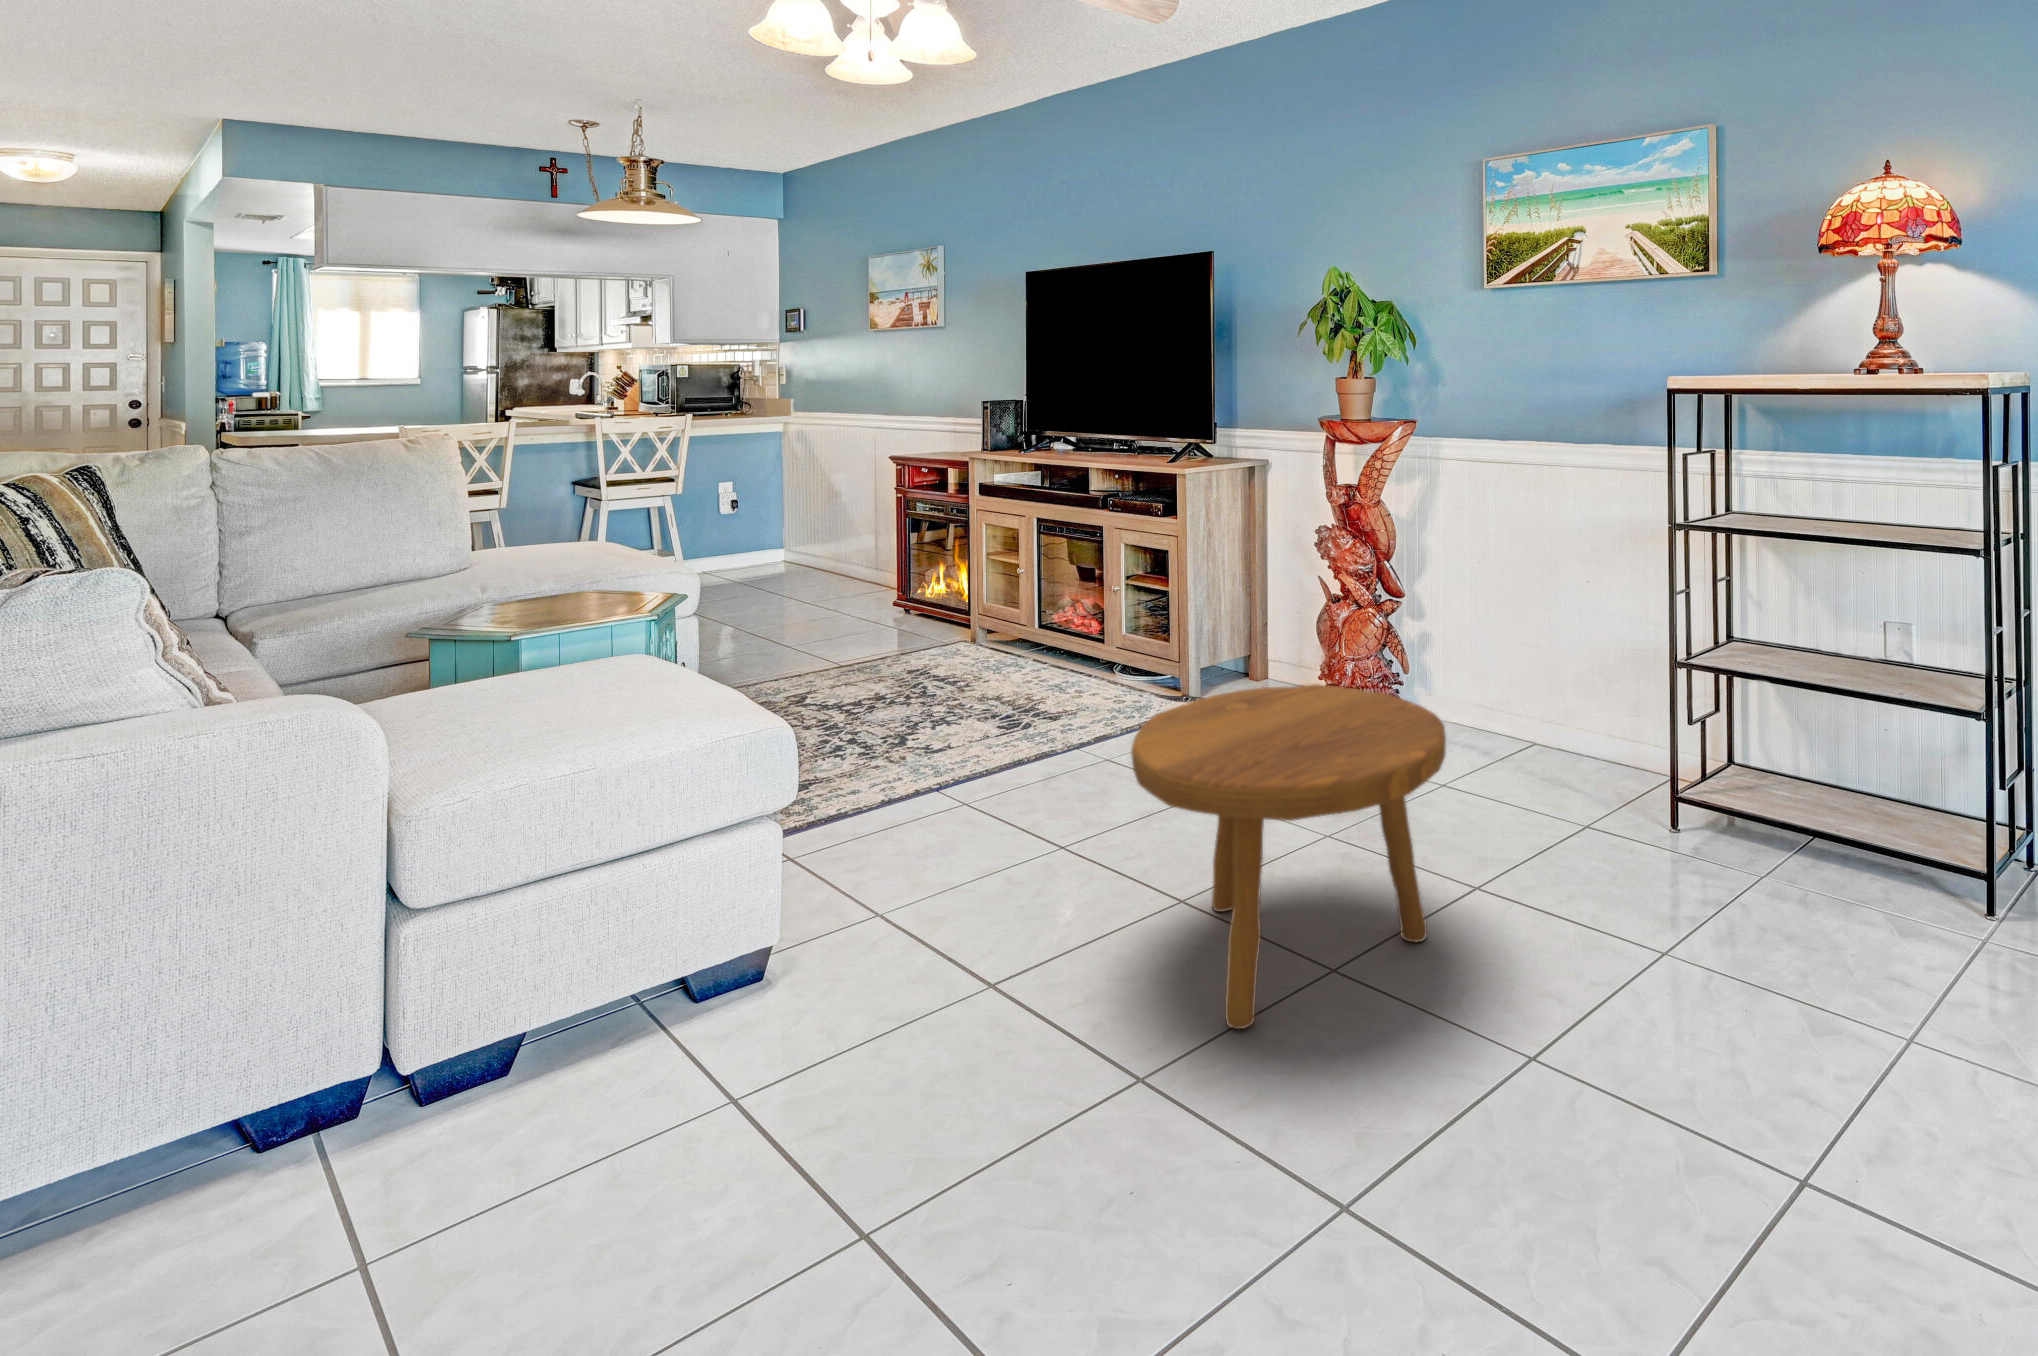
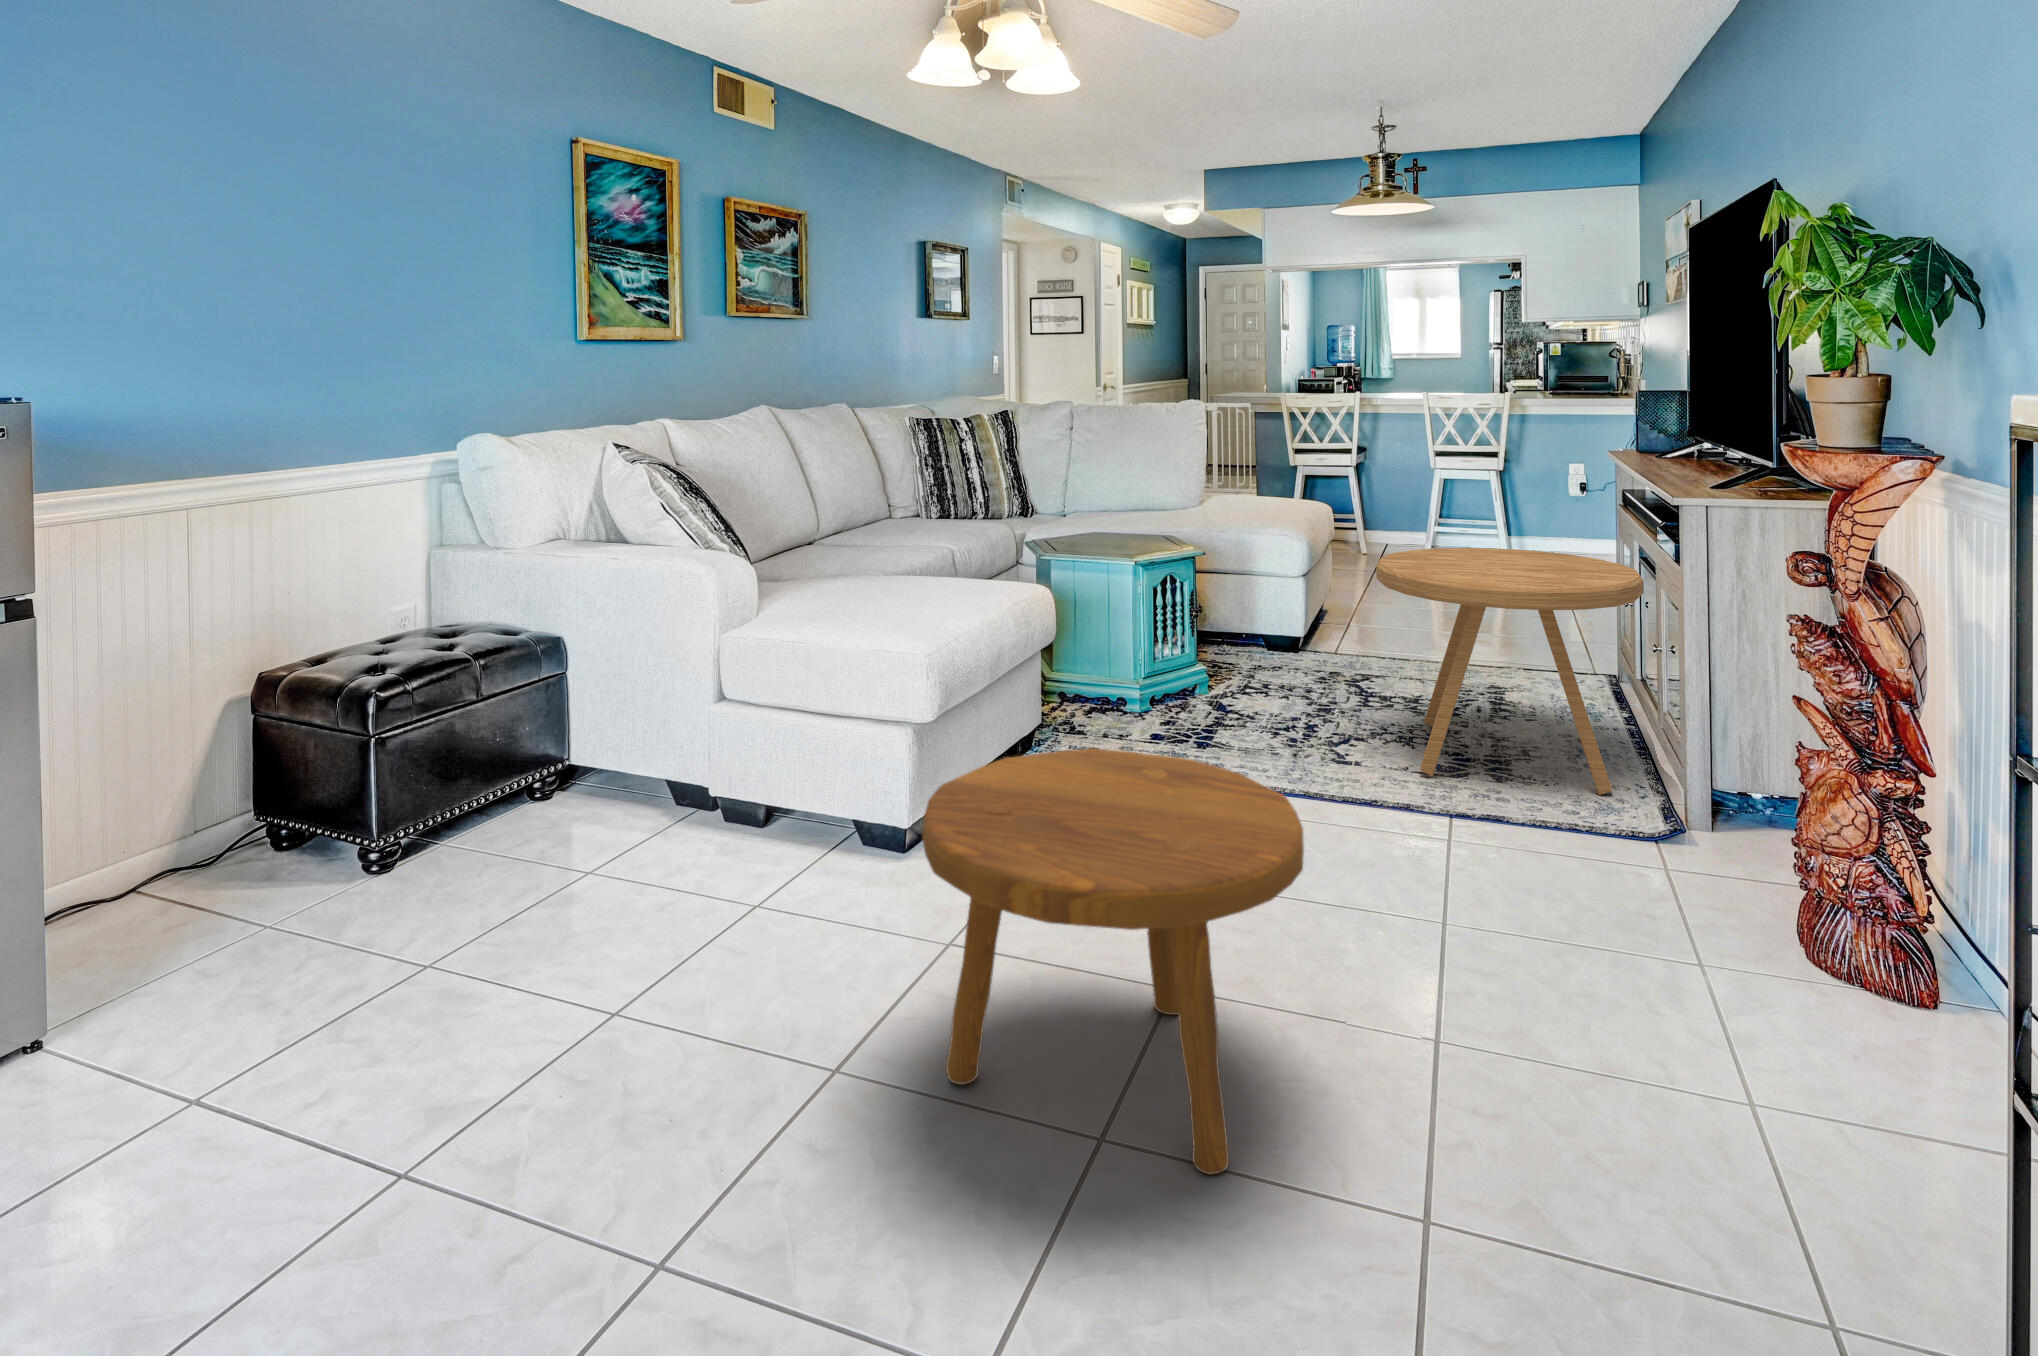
side table: none [926,527,1132,723] -> present [1376,548,1644,795]

